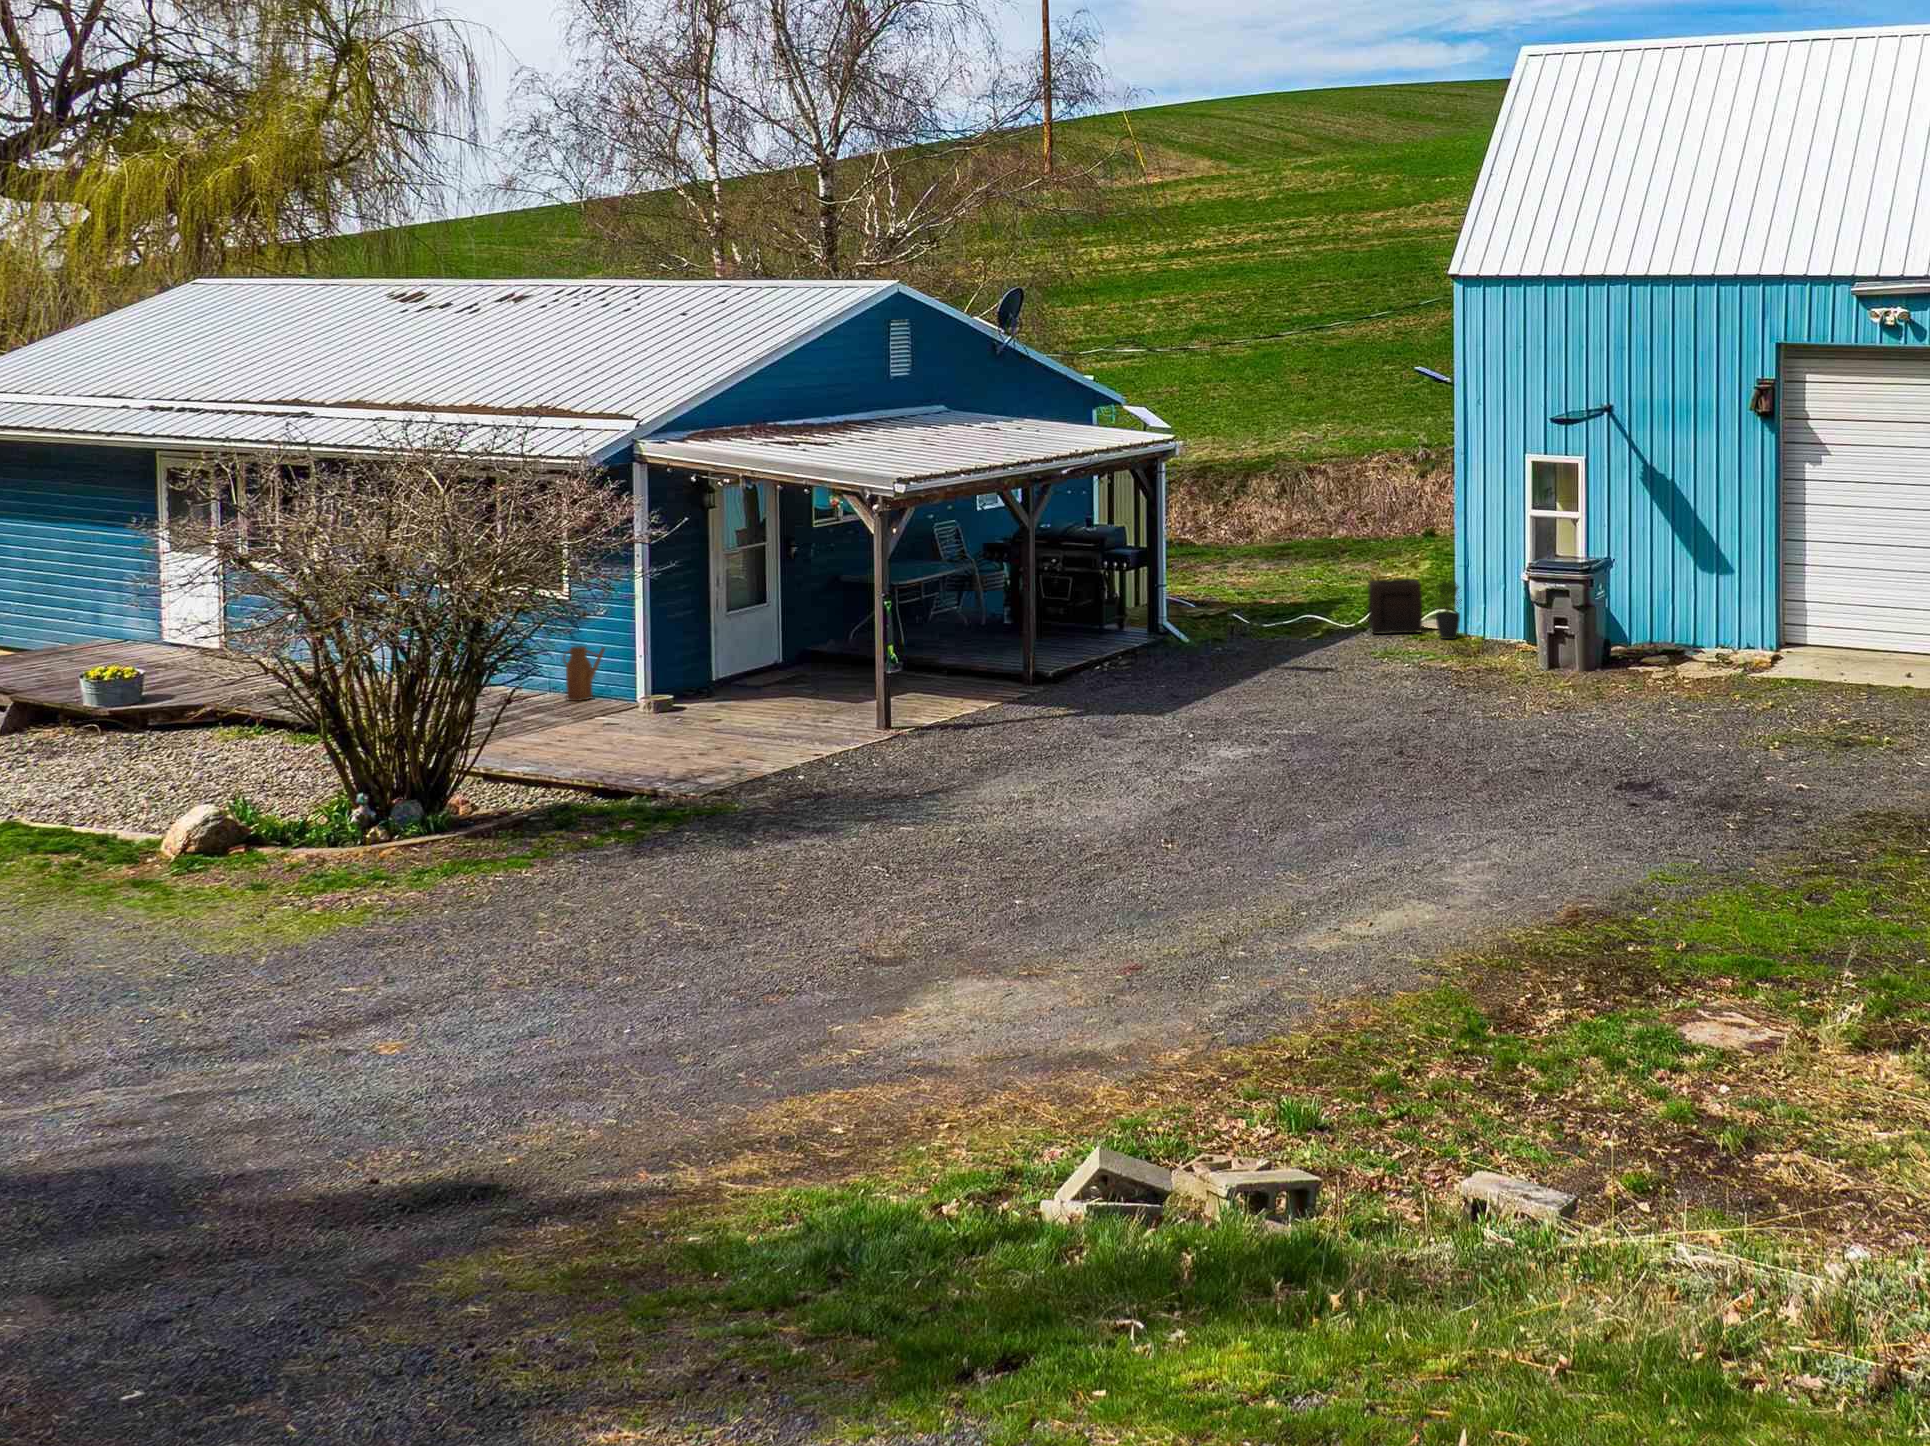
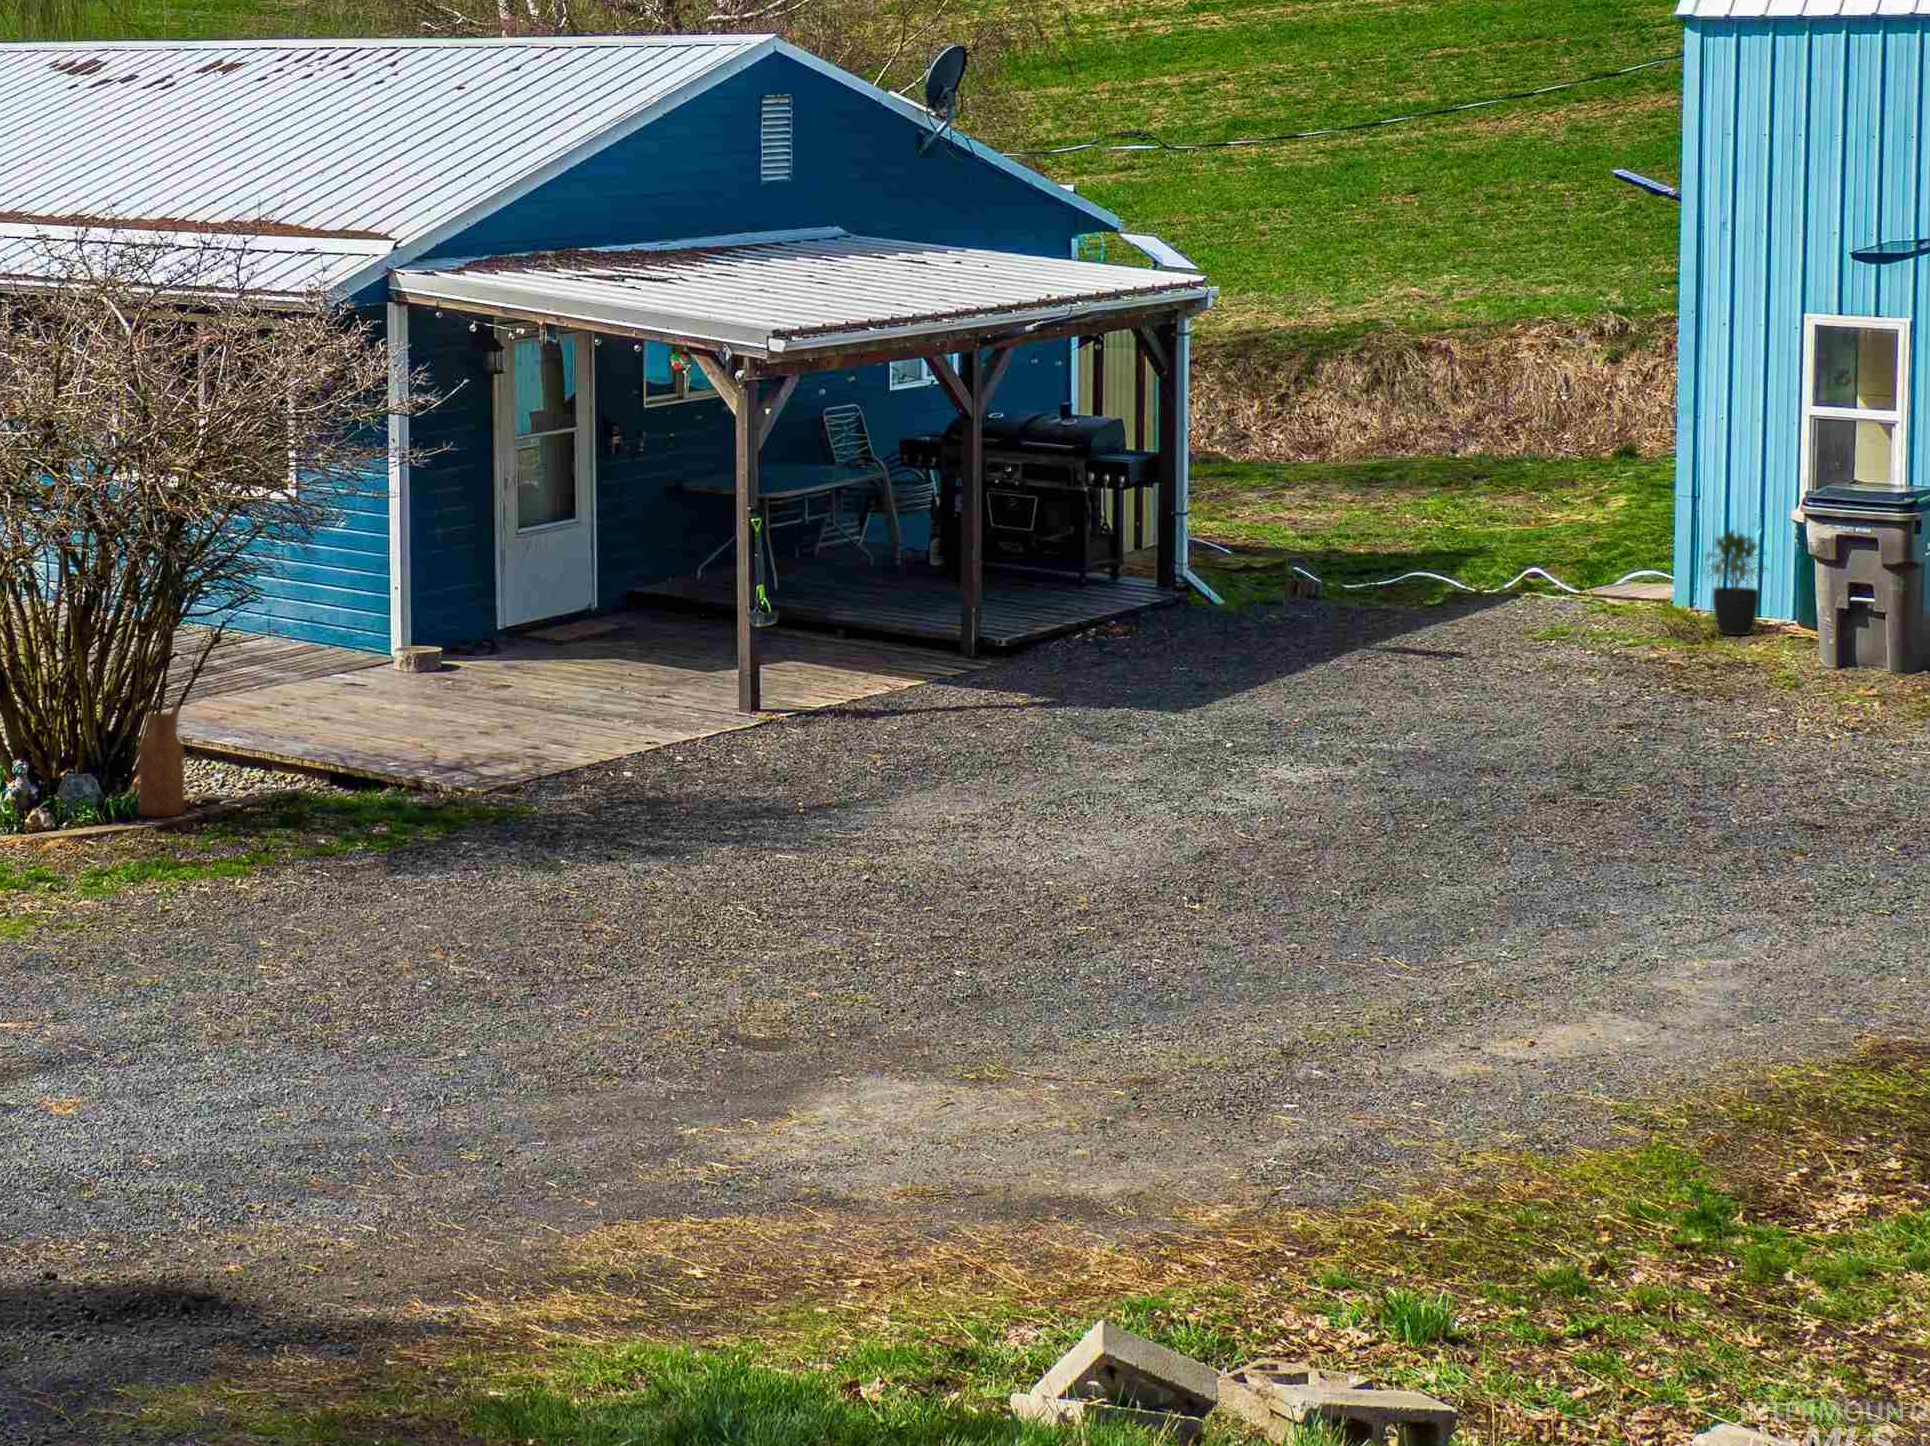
wooden crate: present [1368,579,1422,634] -> none [1580,529,1685,622]
watering can: present [563,647,605,701] -> present [138,705,185,817]

